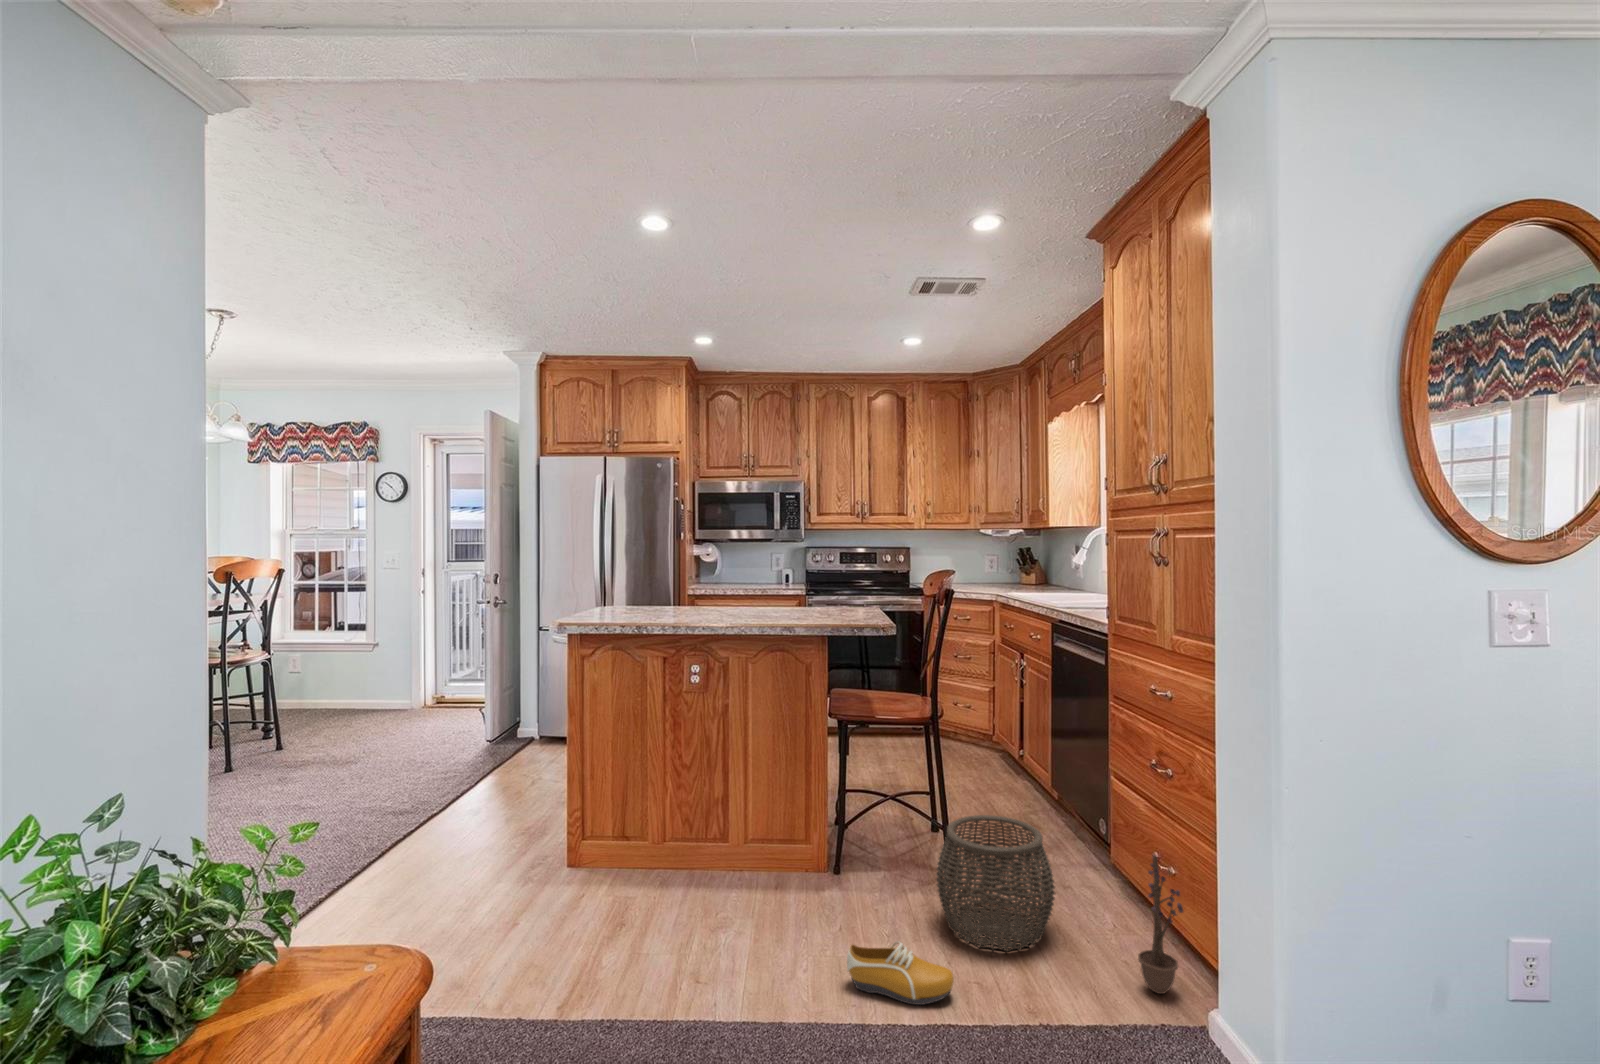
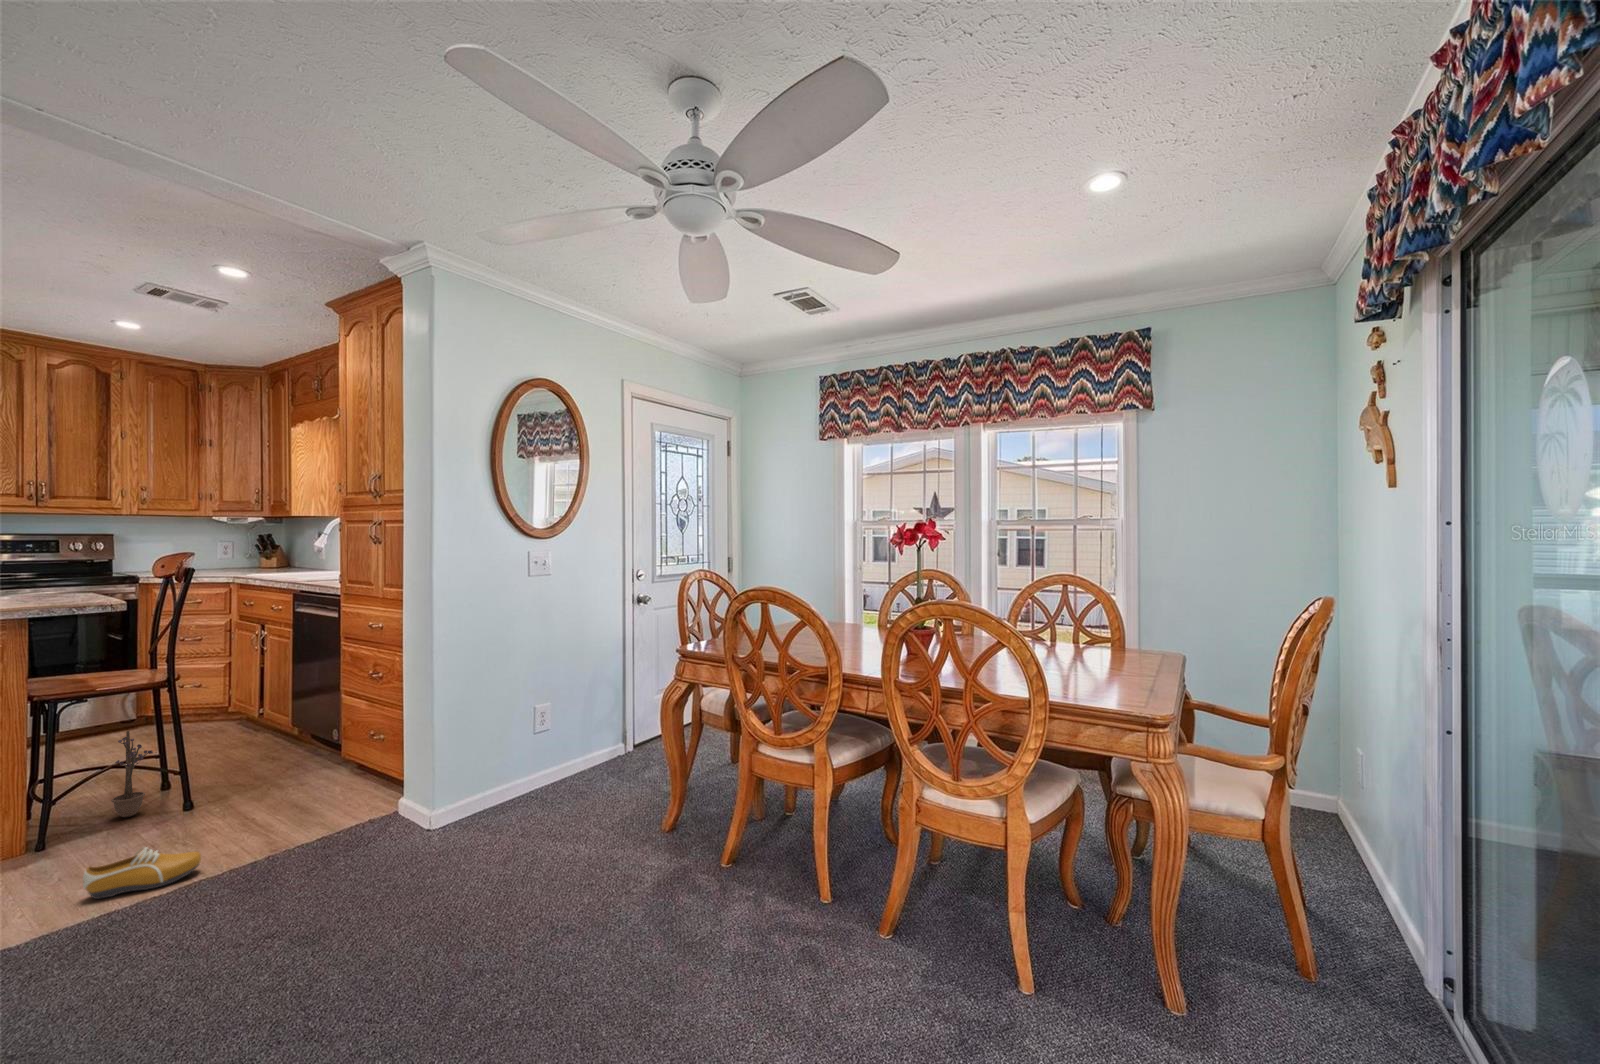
woven basket: present [936,815,1055,951] -> none [177,739,293,840]
decorative plant: present [1138,855,1183,994] -> present [111,731,153,817]

